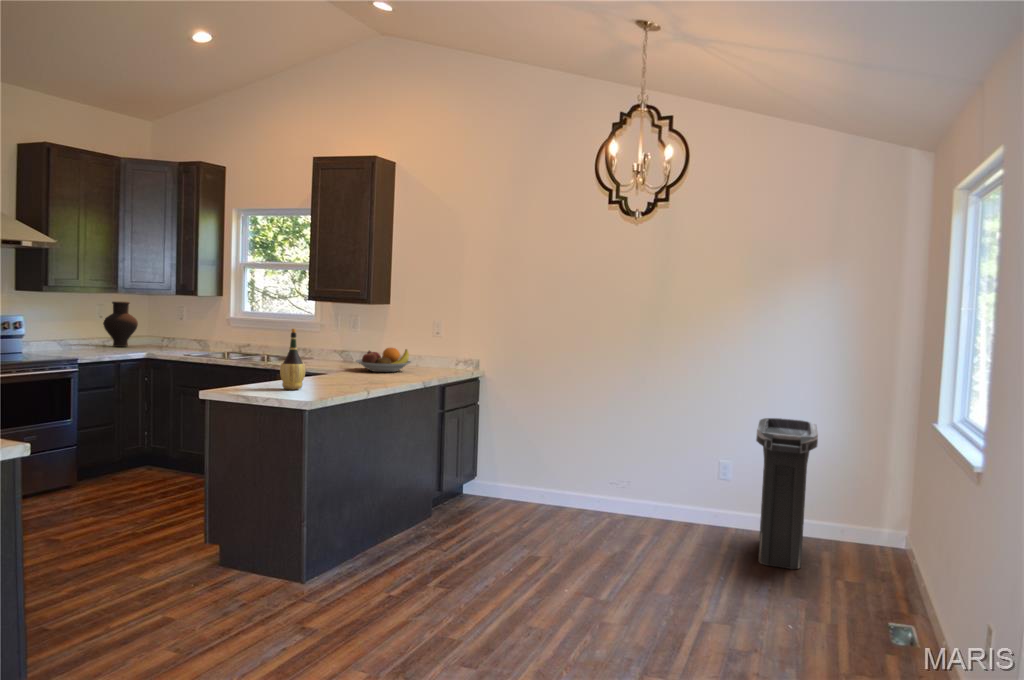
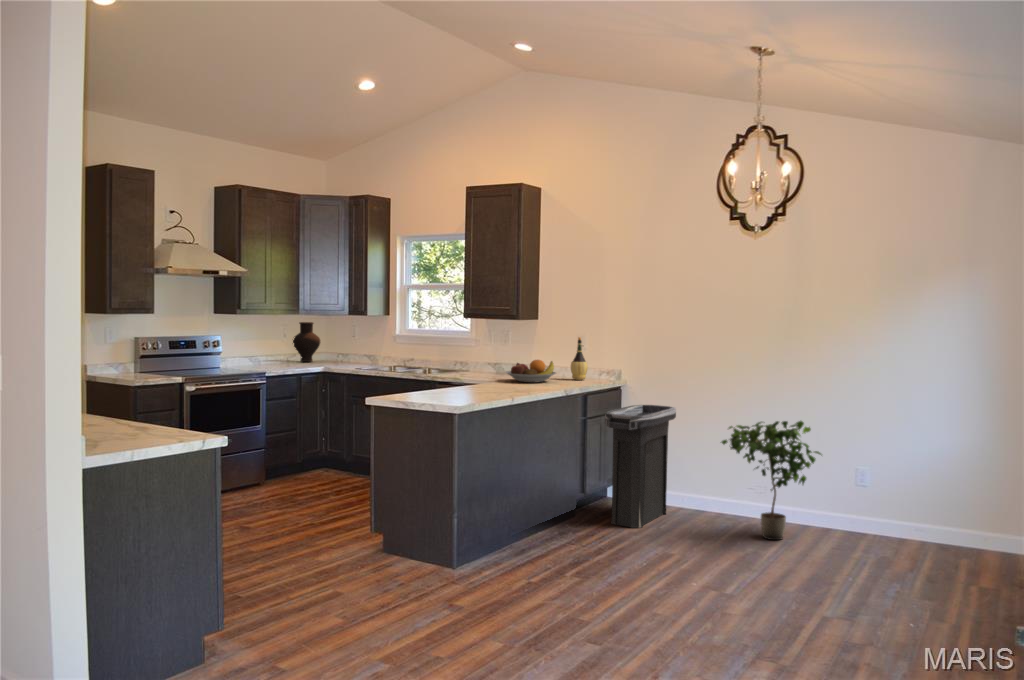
wine bottle: present [280,329,305,390] -> present [571,337,588,380]
potted plant: none [583,412,682,533] -> present [721,421,821,540]
trash can: present [756,418,818,569] -> present [605,405,676,528]

